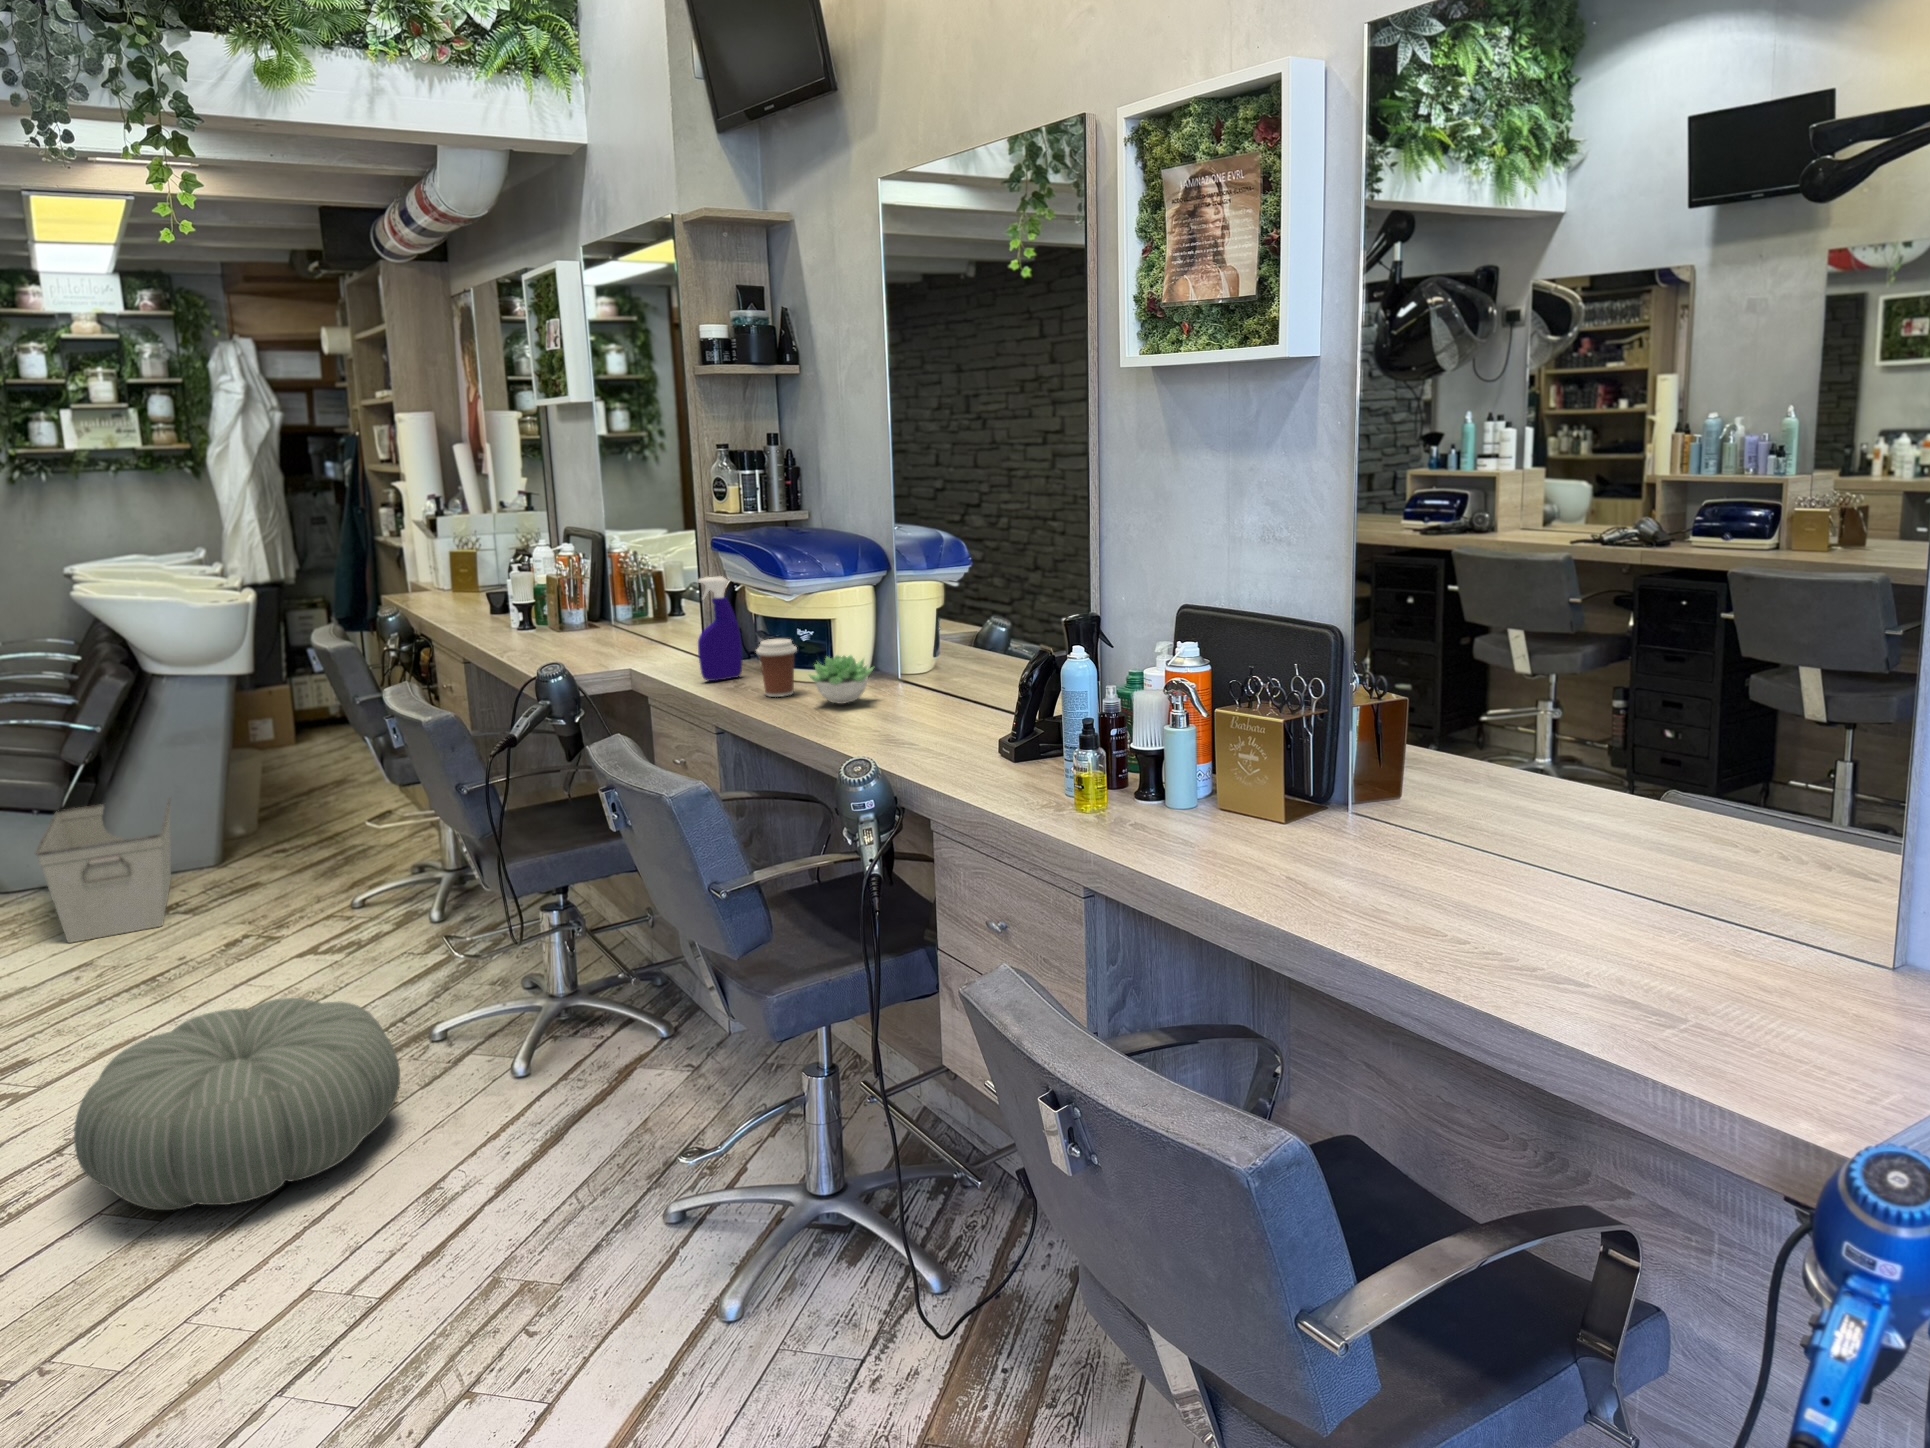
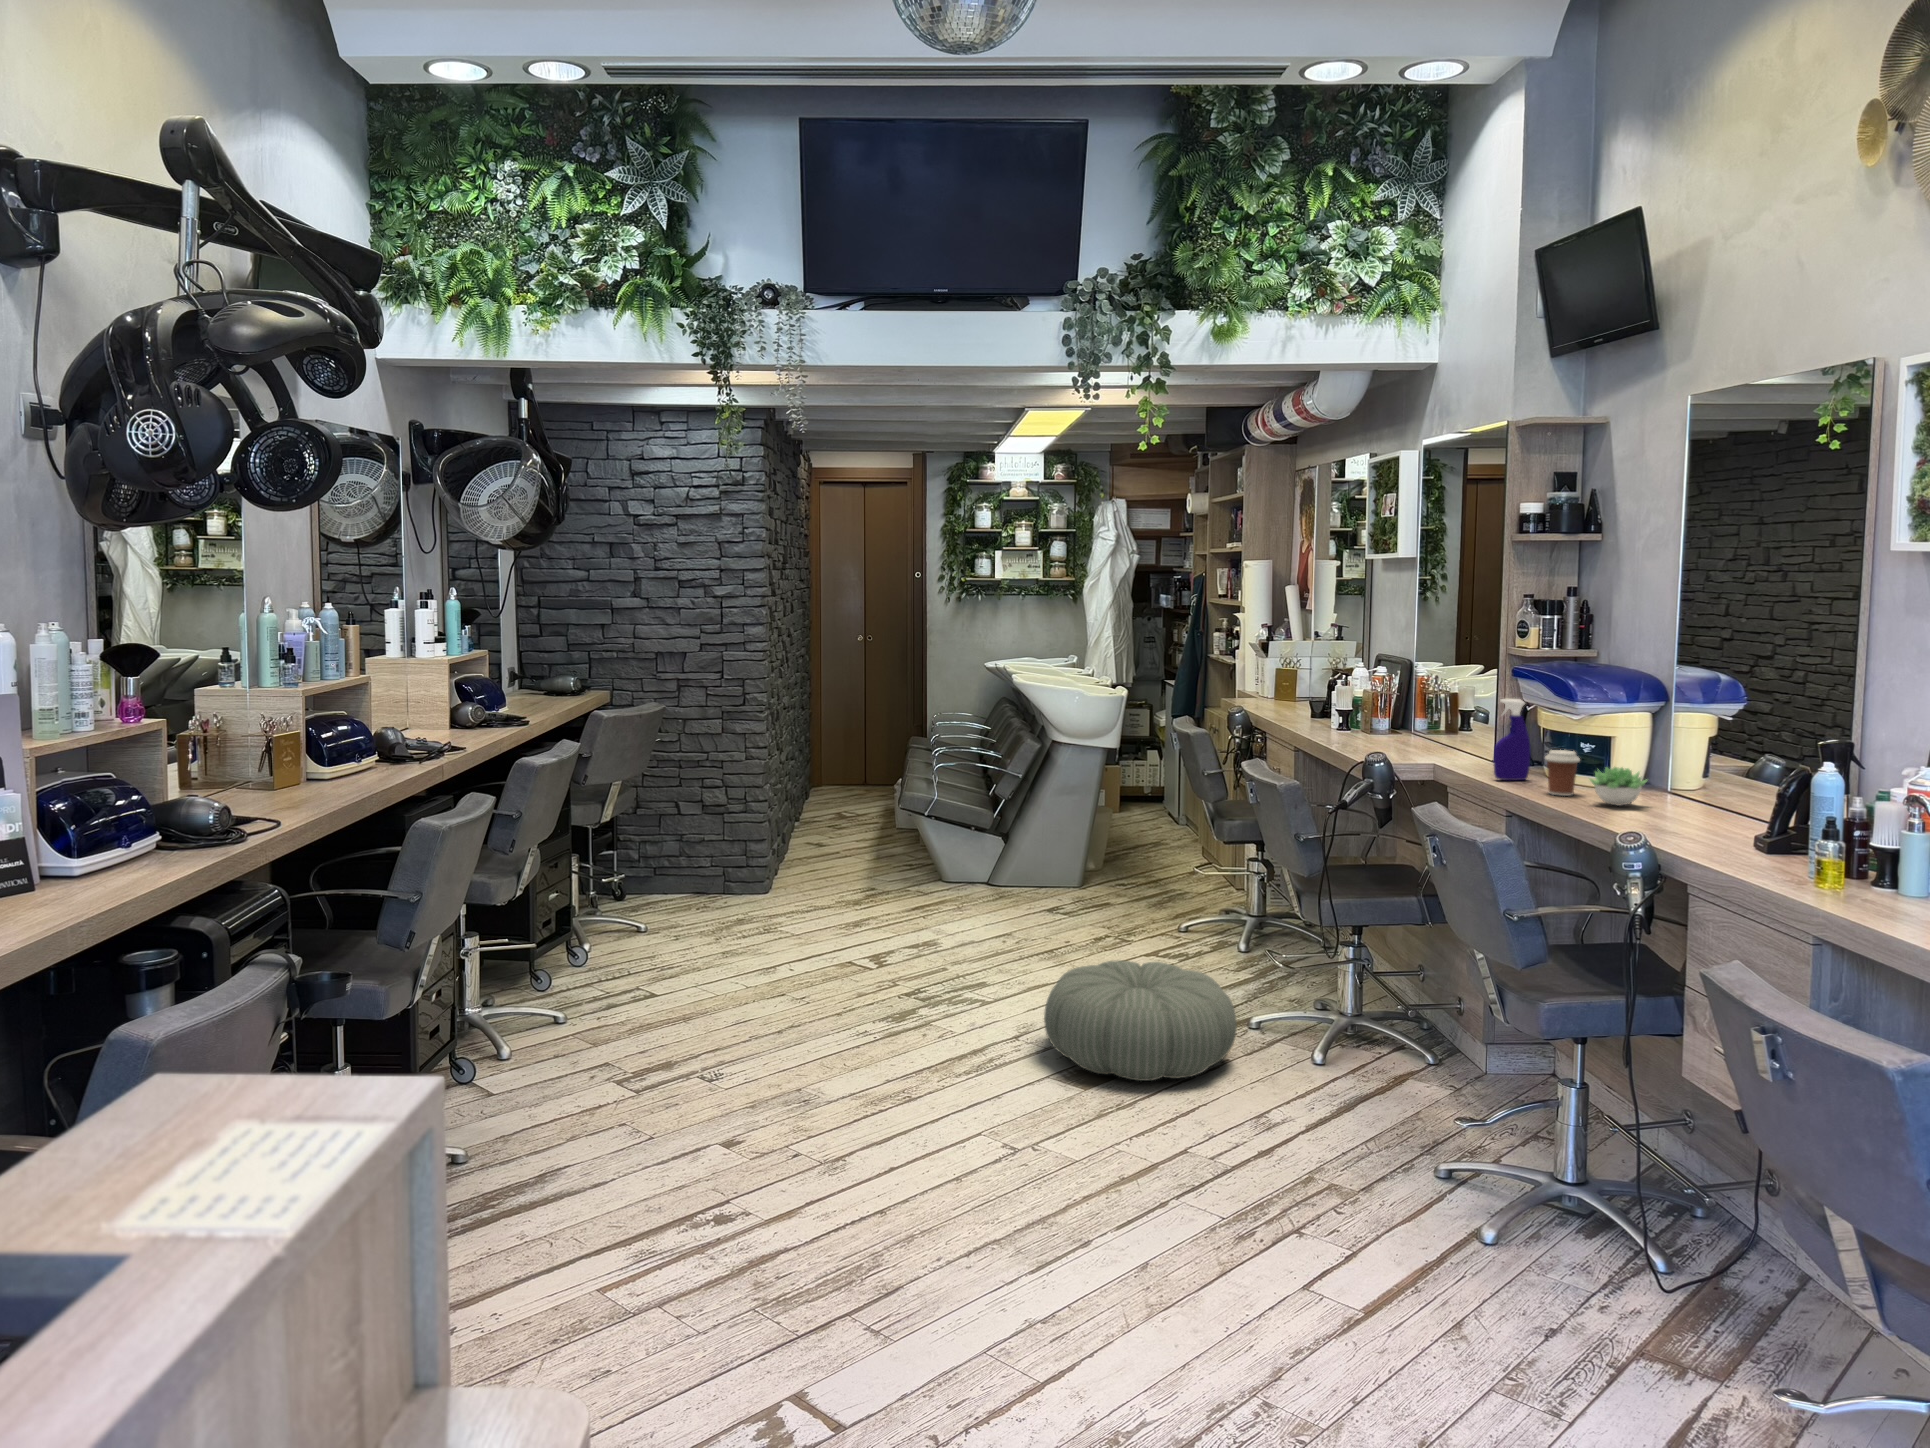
storage bin: present [35,798,171,943] -> none [989,829,1064,919]

